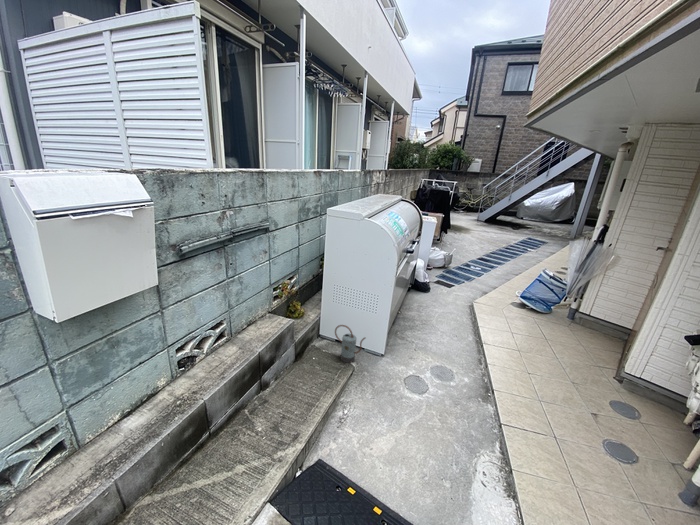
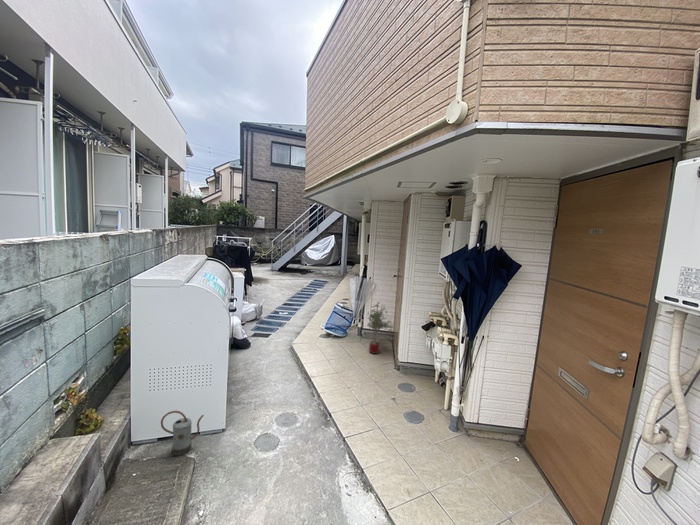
potted tree: none [577,278,631,346] -> present [368,303,393,354]

